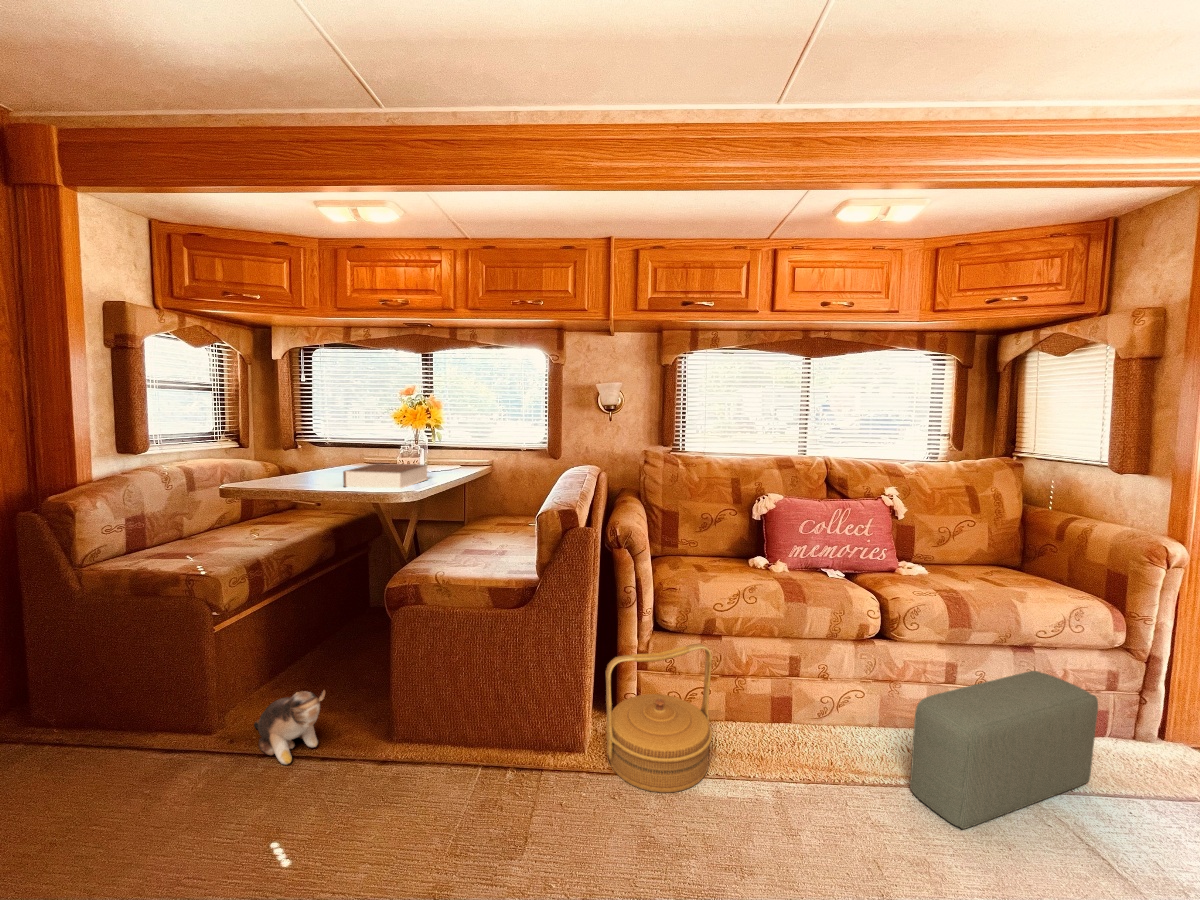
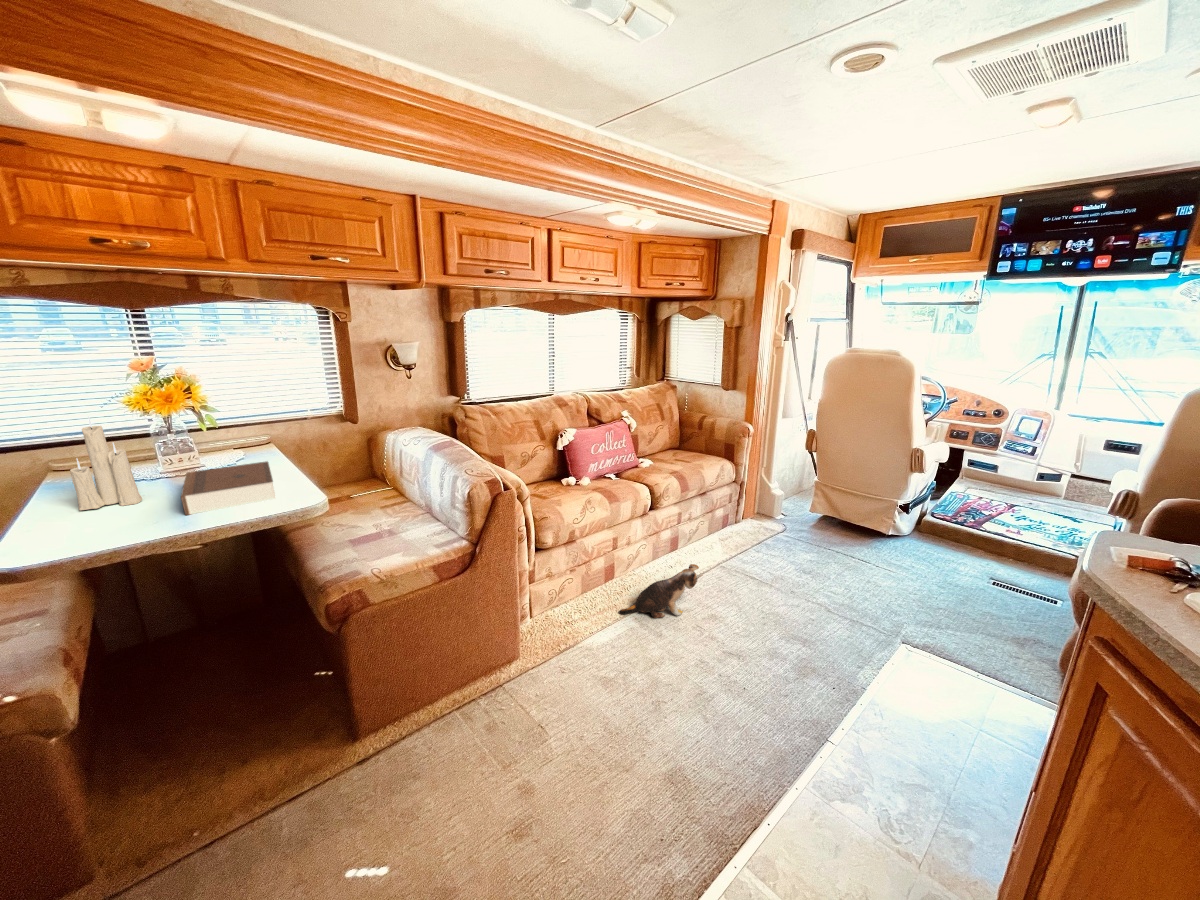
candle: none [315,408,348,479] -> present [70,416,142,510]
woven basket: present [606,644,712,793] -> none [529,551,604,661]
pouf: present [910,671,1098,829] -> none [690,506,745,597]
plush toy: present [254,690,325,764] -> present [619,564,702,618]

